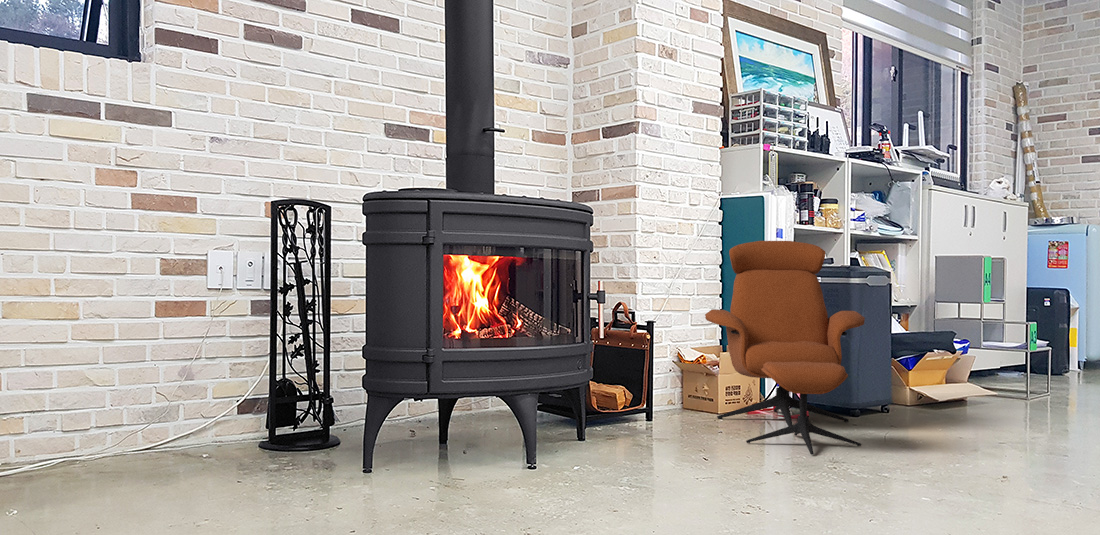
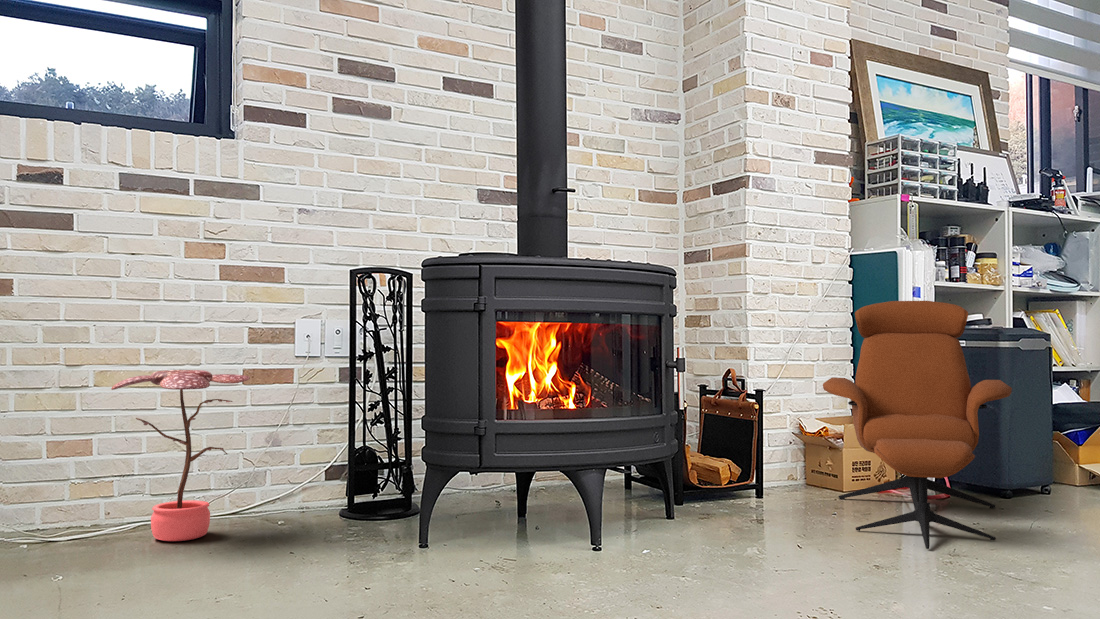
potted plant: none [34,302,177,477] -> present [111,370,250,541]

